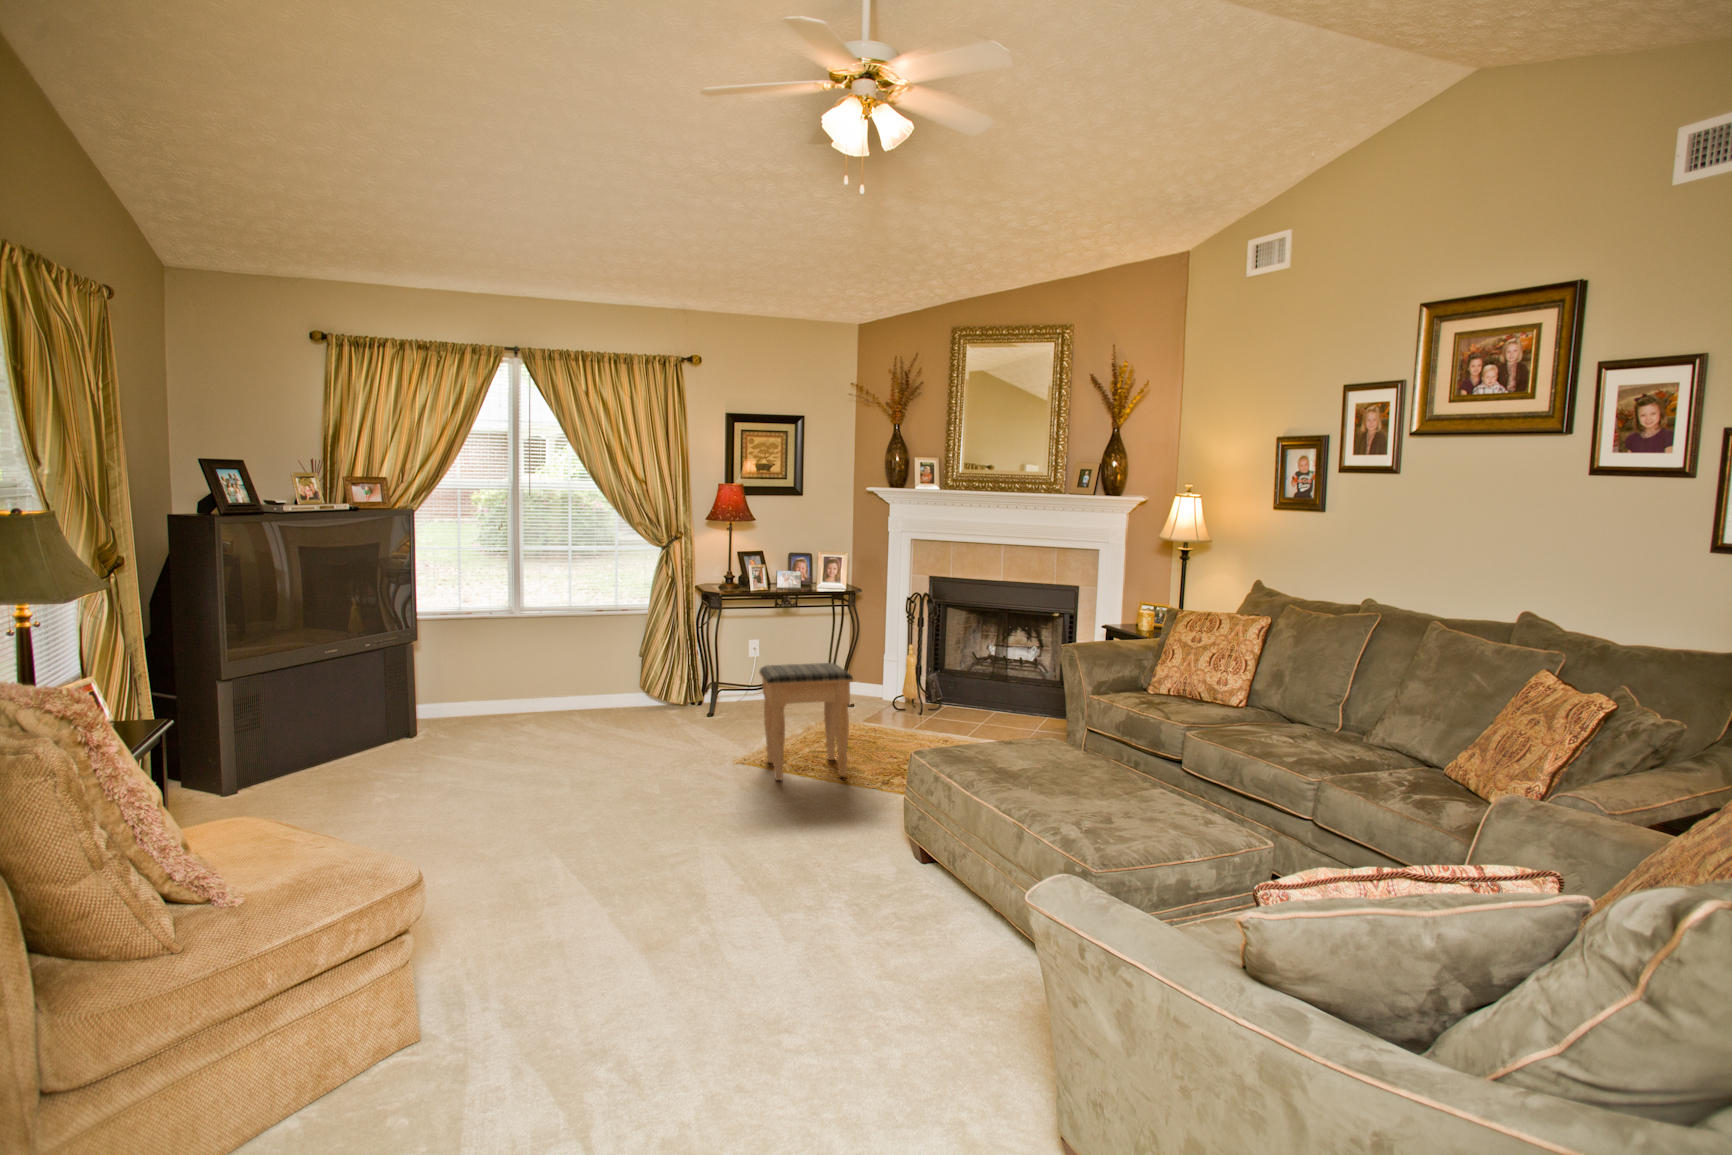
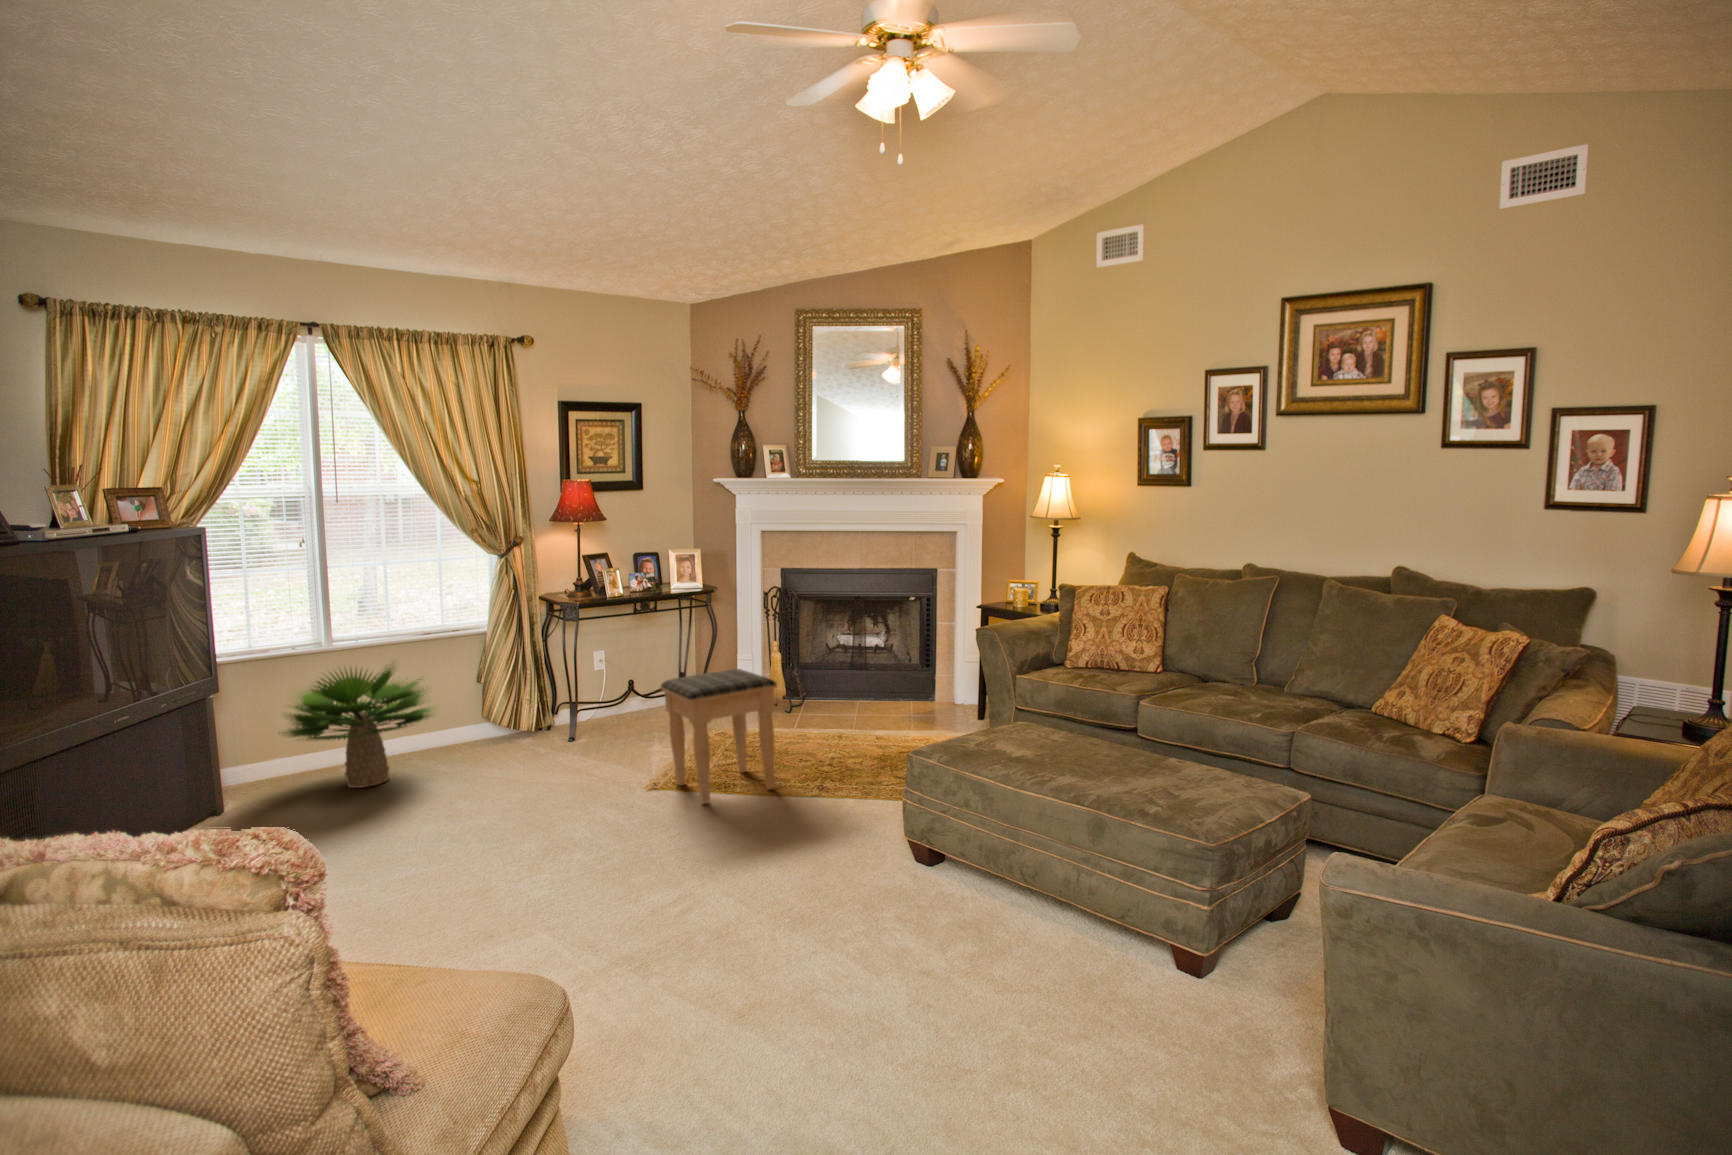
potted plant: none [470,625,601,731] -> present [284,667,436,788]

